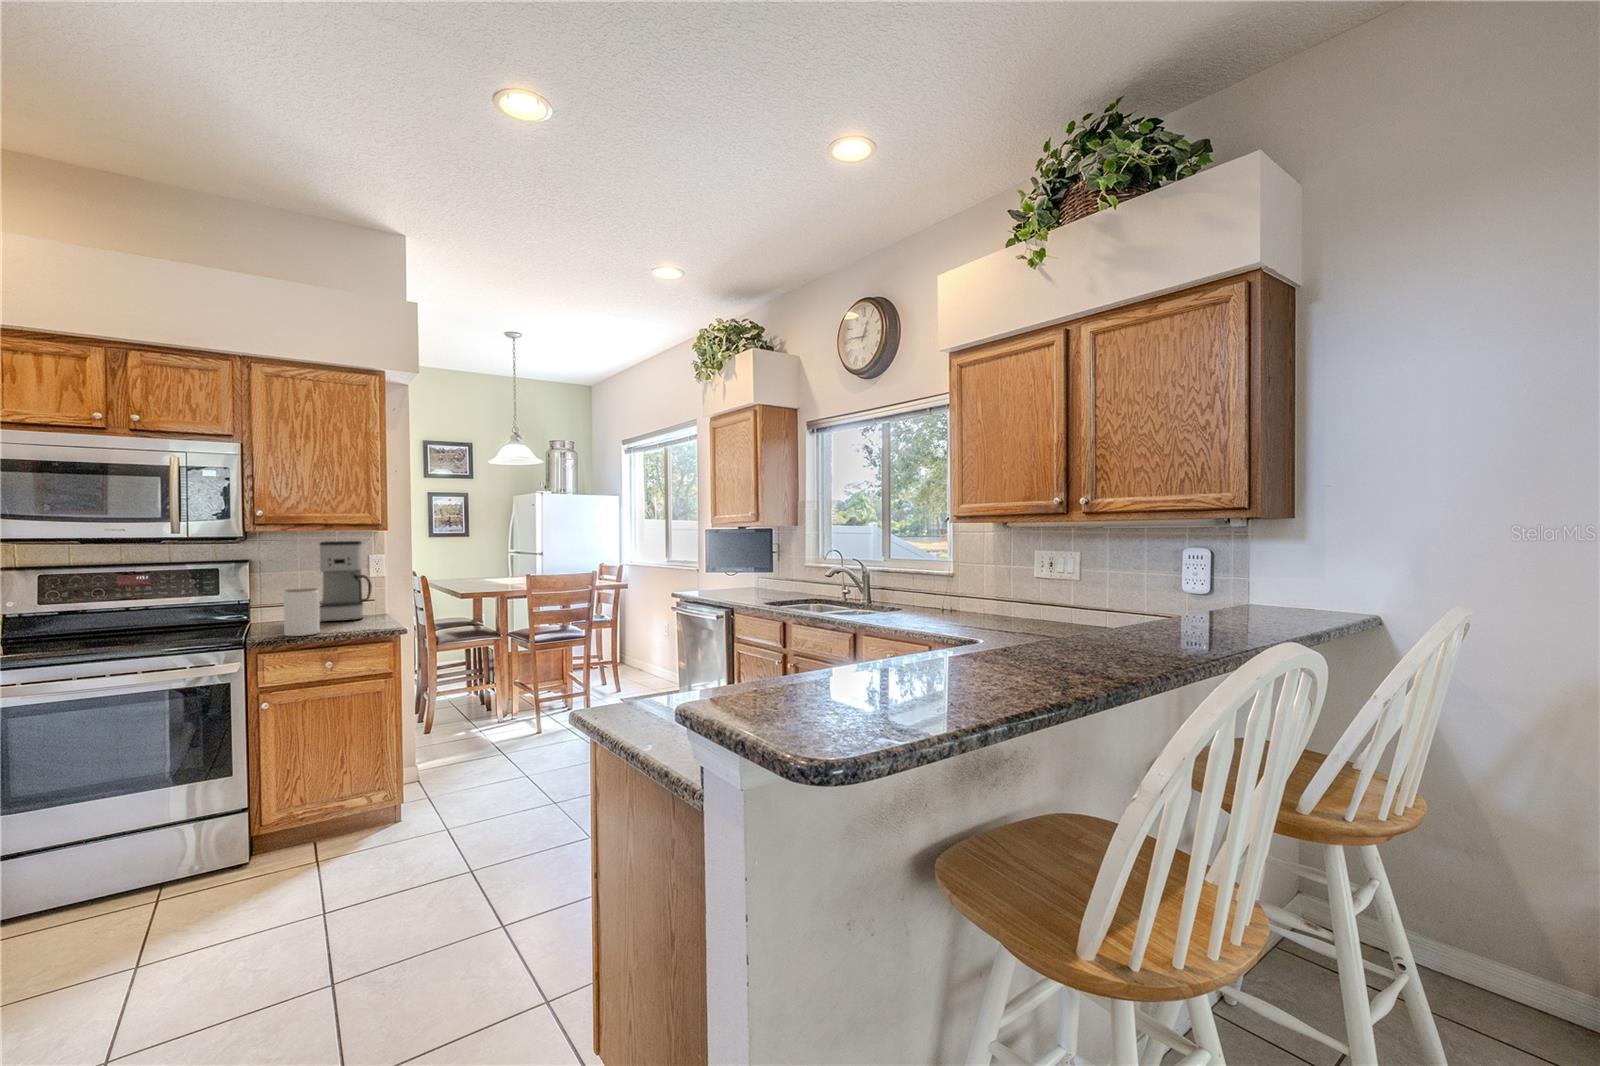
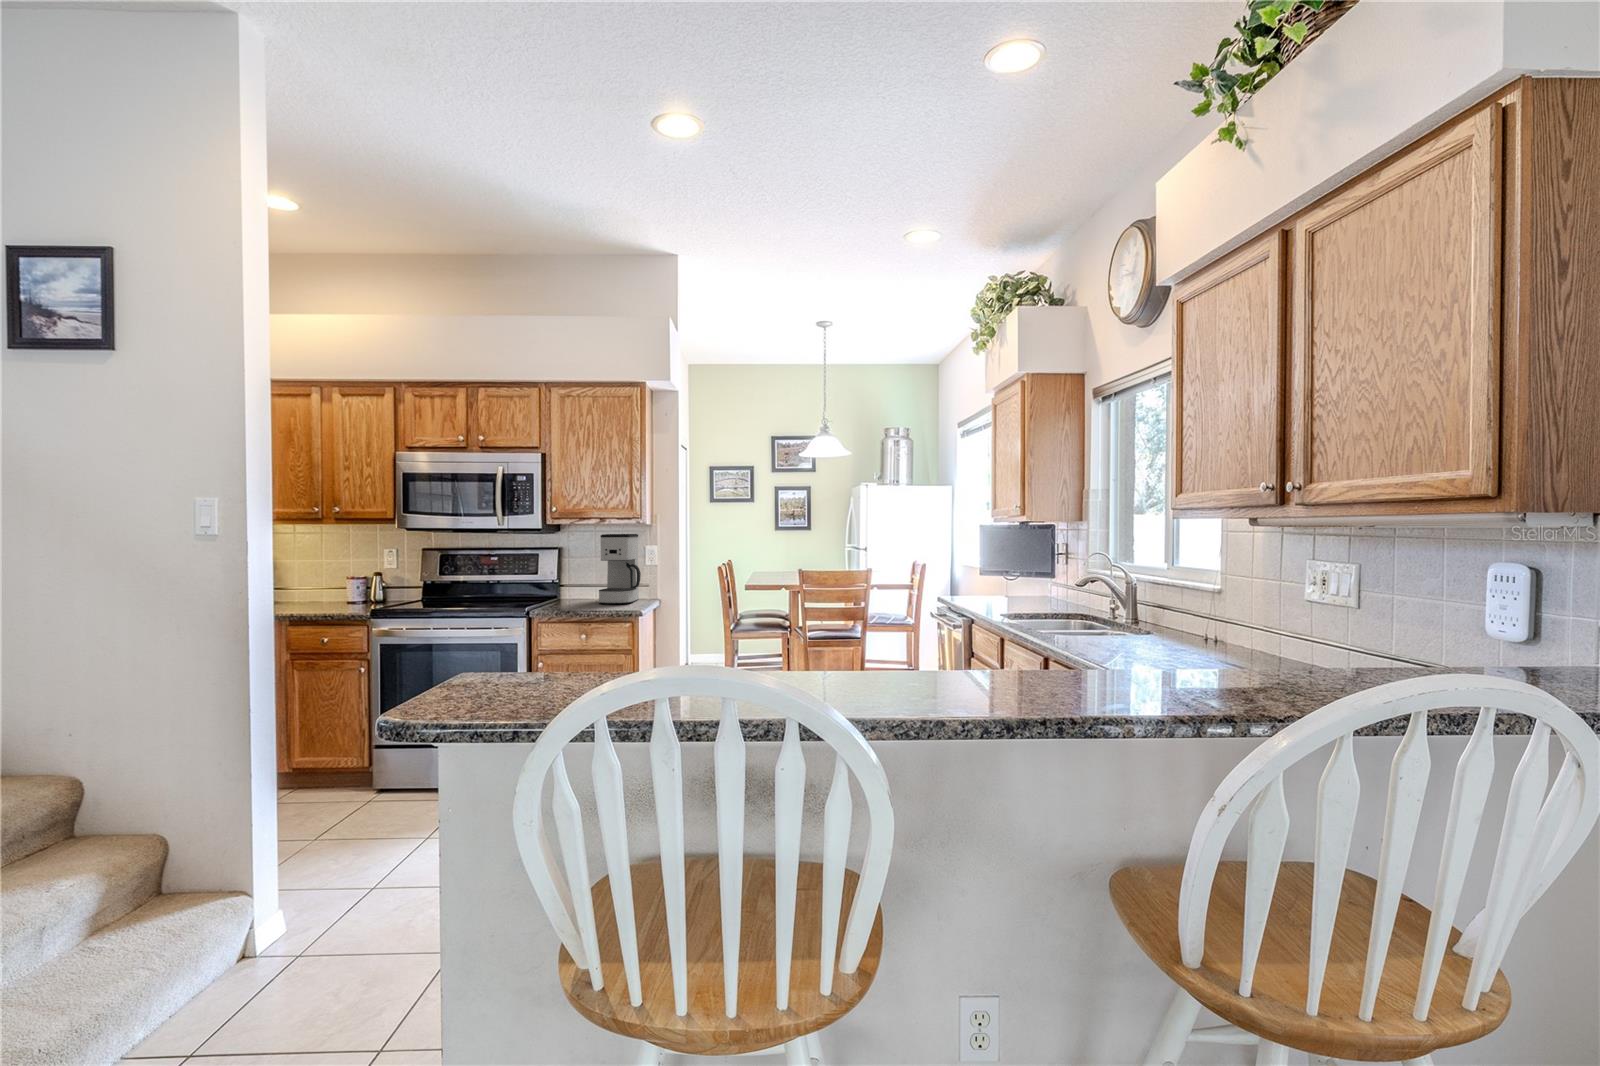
jar: present [283,588,320,636] -> none [560,574,586,613]

